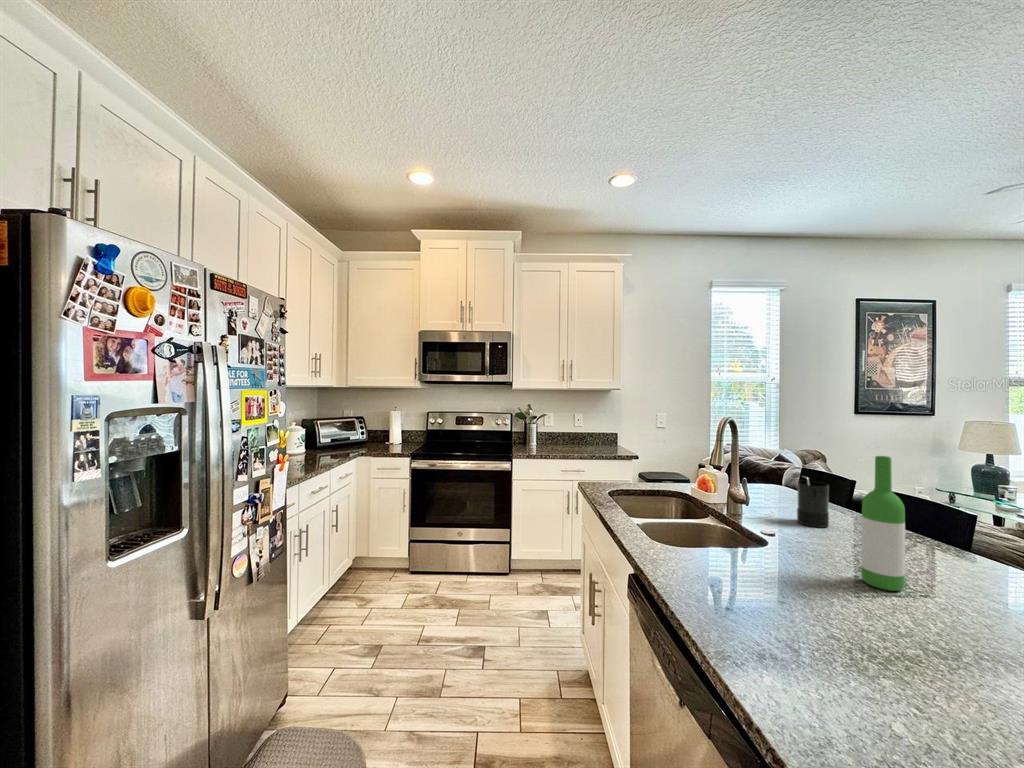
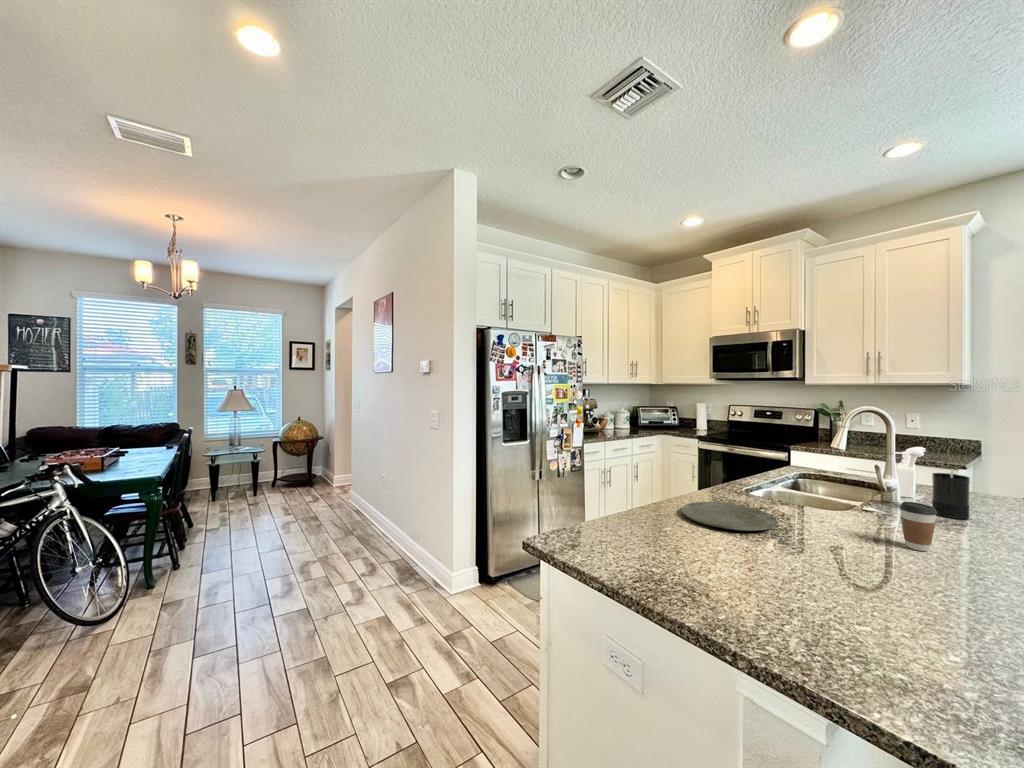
wine bottle: present [861,456,905,591] -> none [837,433,870,535]
coffee cup: none [931,534,976,594] -> present [900,502,937,551]
plate: none [733,586,916,670] -> present [681,502,777,531]

